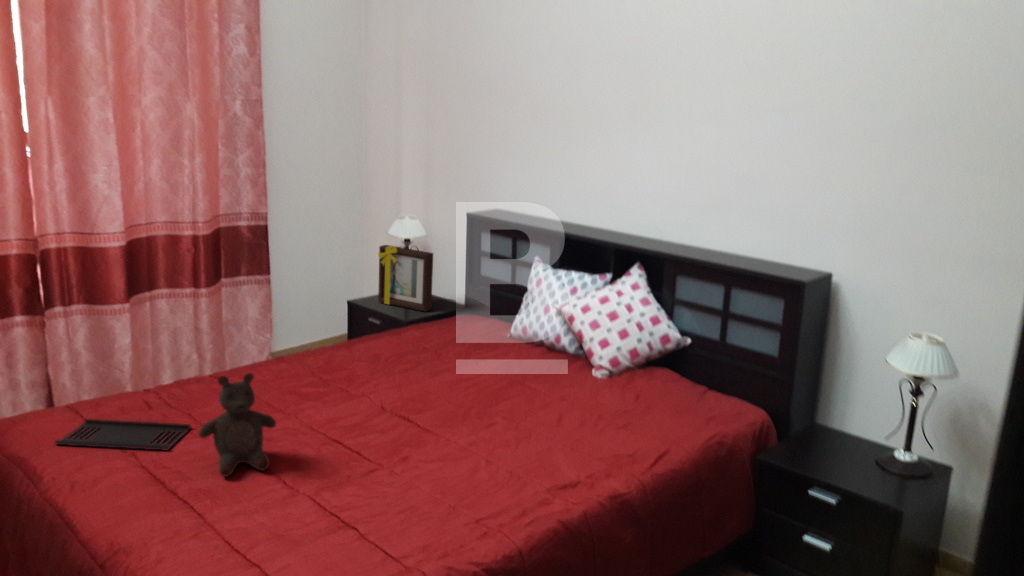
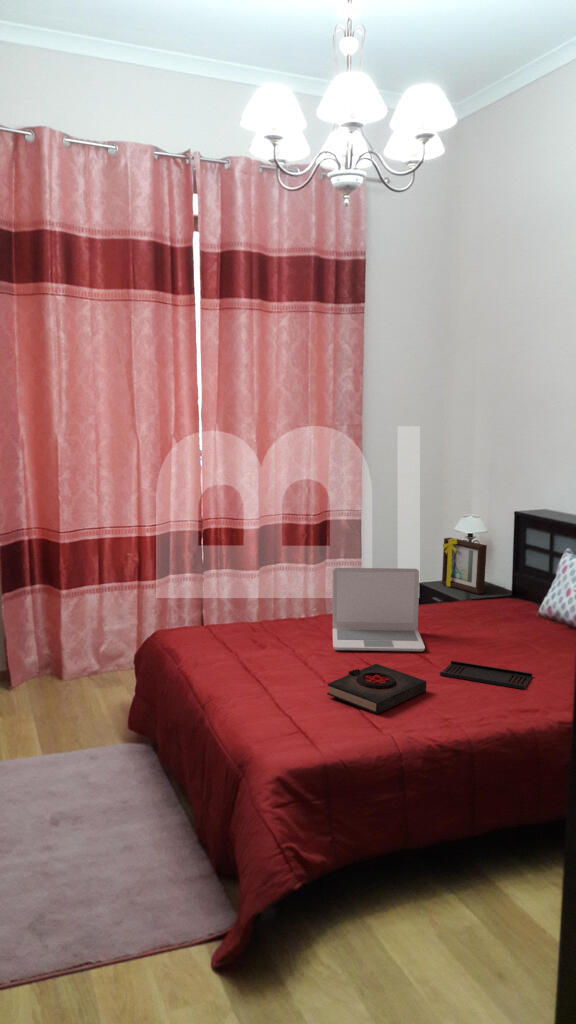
laptop: none [261,296,399,420] -> present [332,568,425,651]
stuffed bear: present [199,373,277,477] -> none [277,608,328,676]
tray: present [55,419,191,451] -> present [440,661,532,689]
book: none [292,440,426,524] -> present [327,664,427,714]

